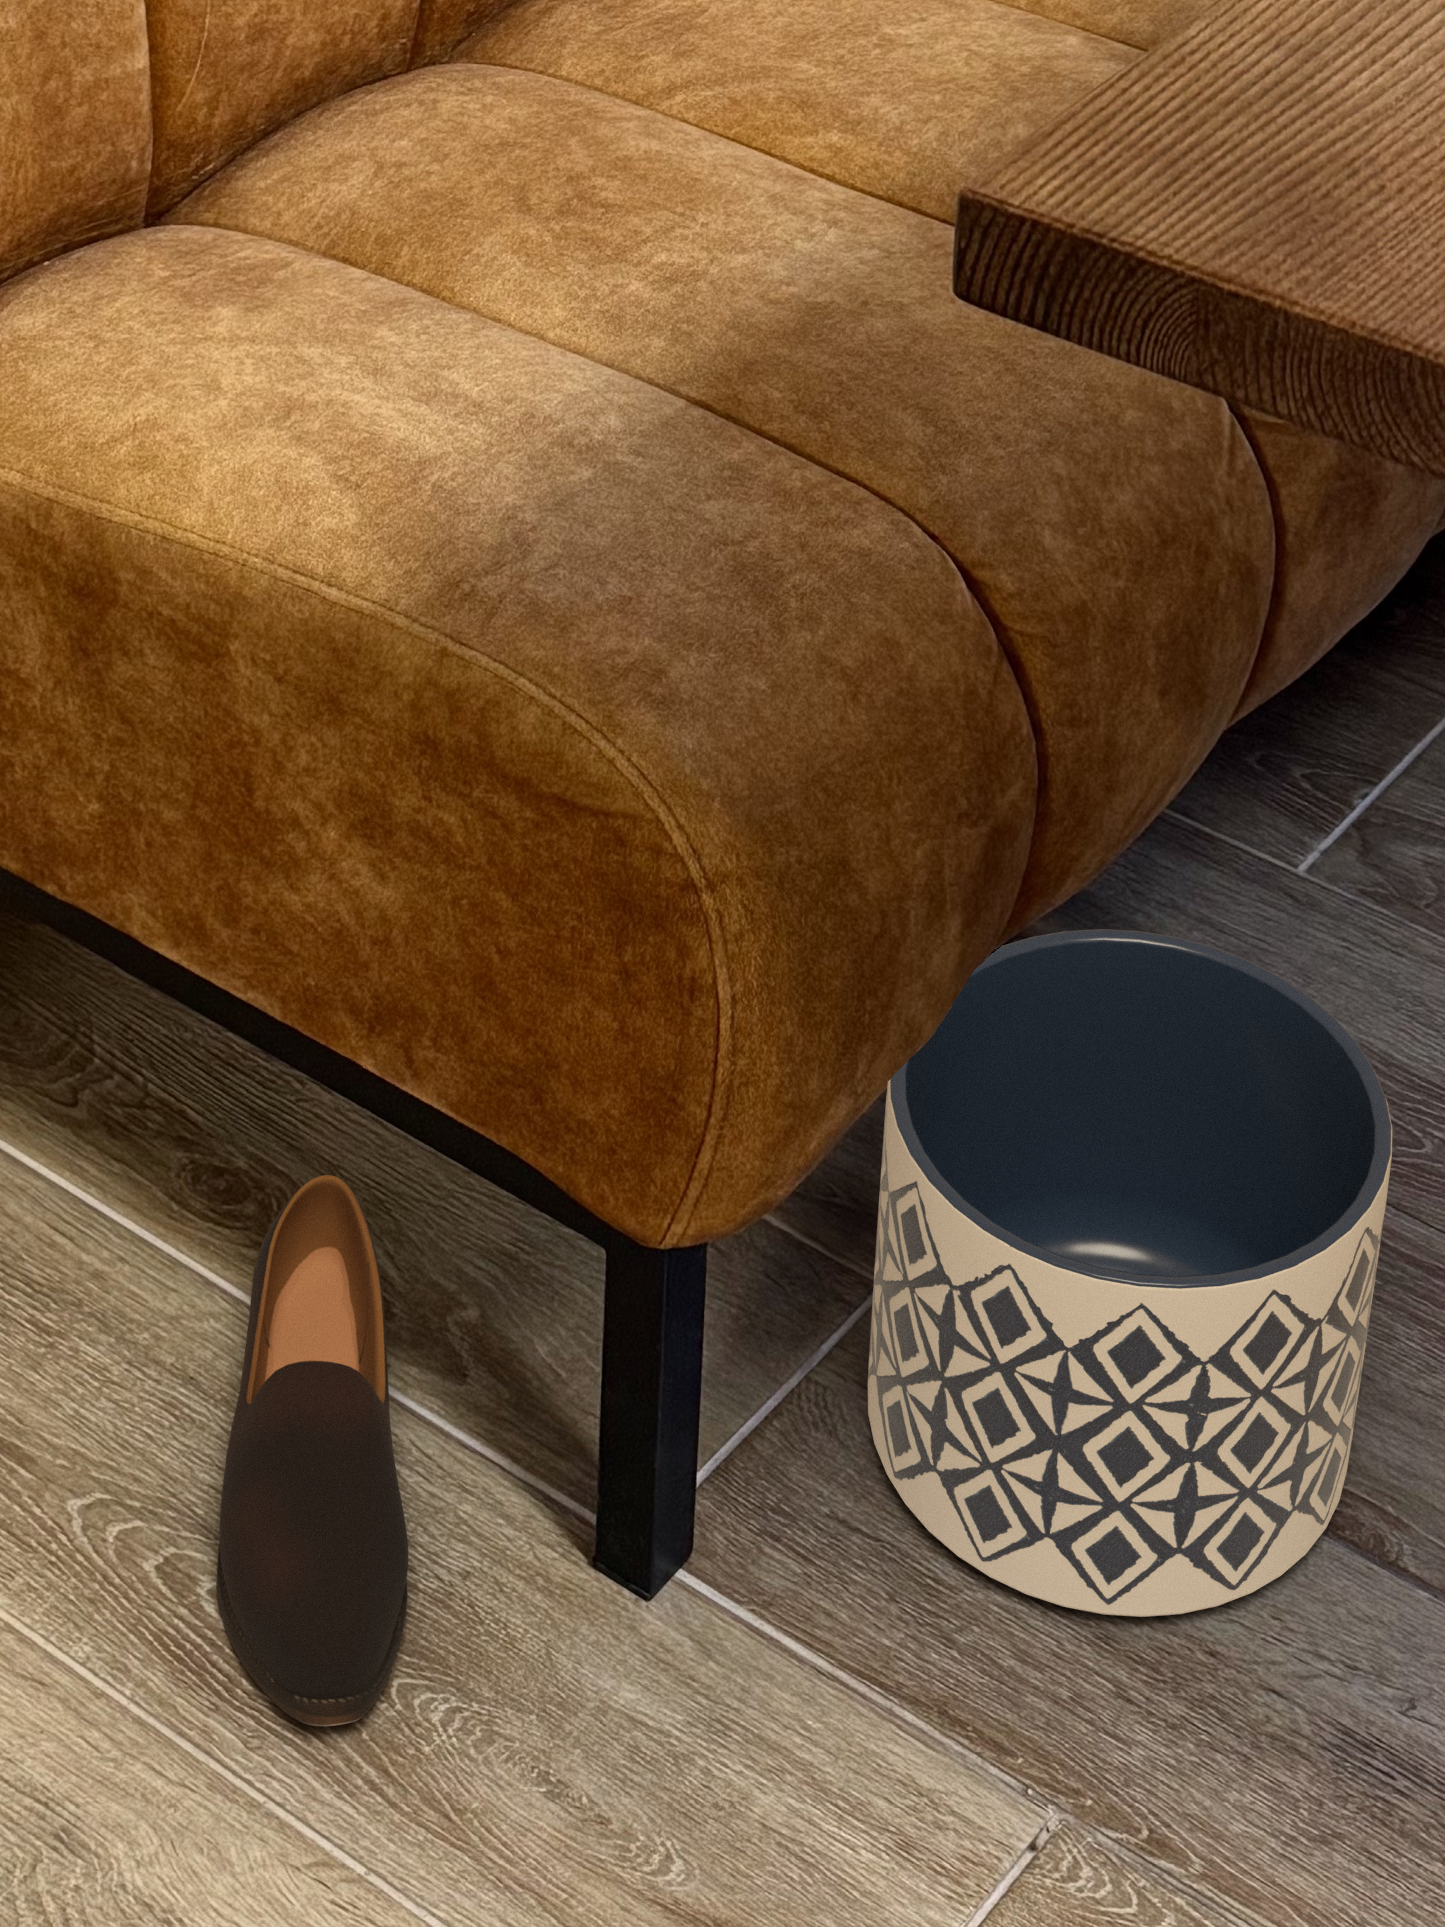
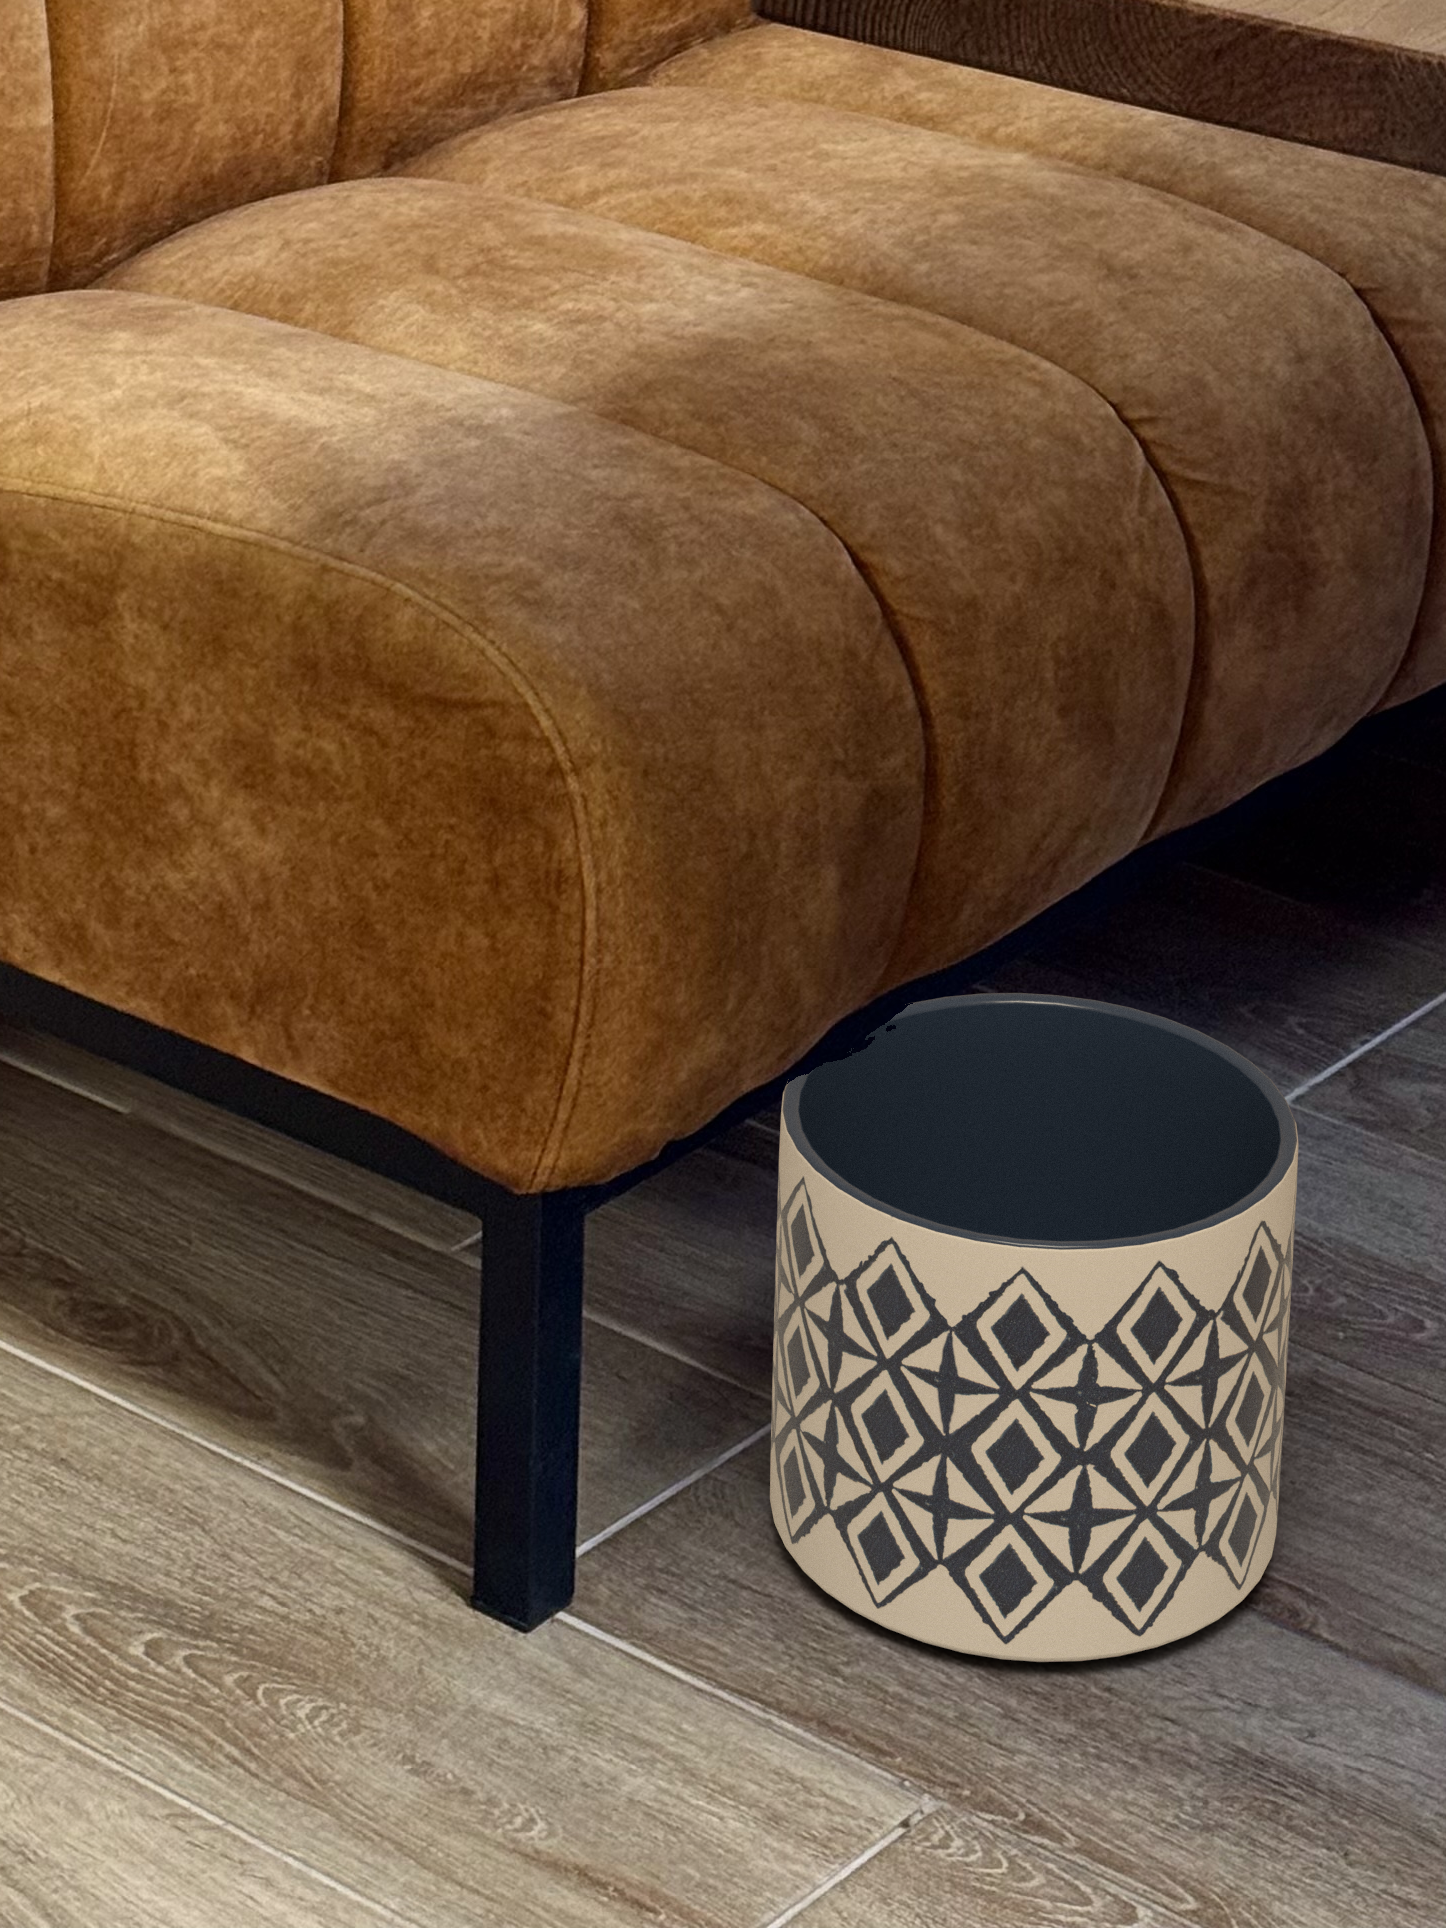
shoe: present [216,1175,408,1726] -> none [80,1247,278,1713]

